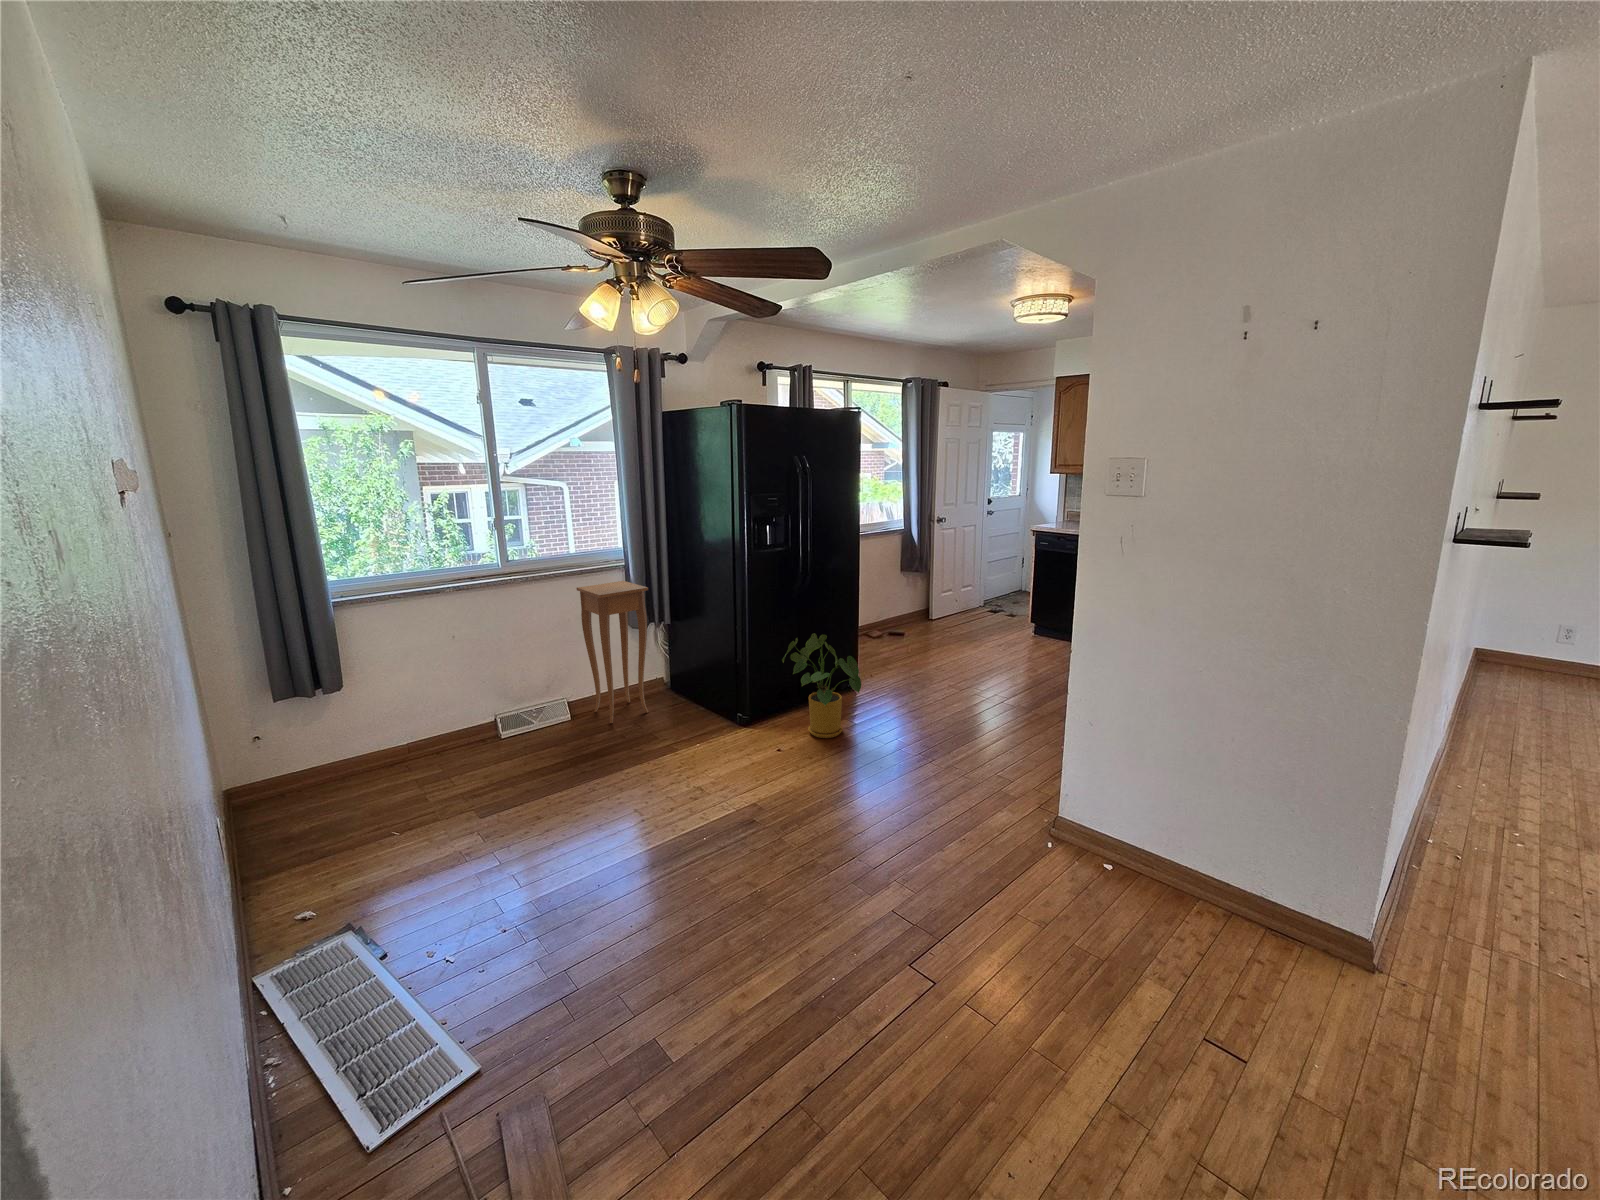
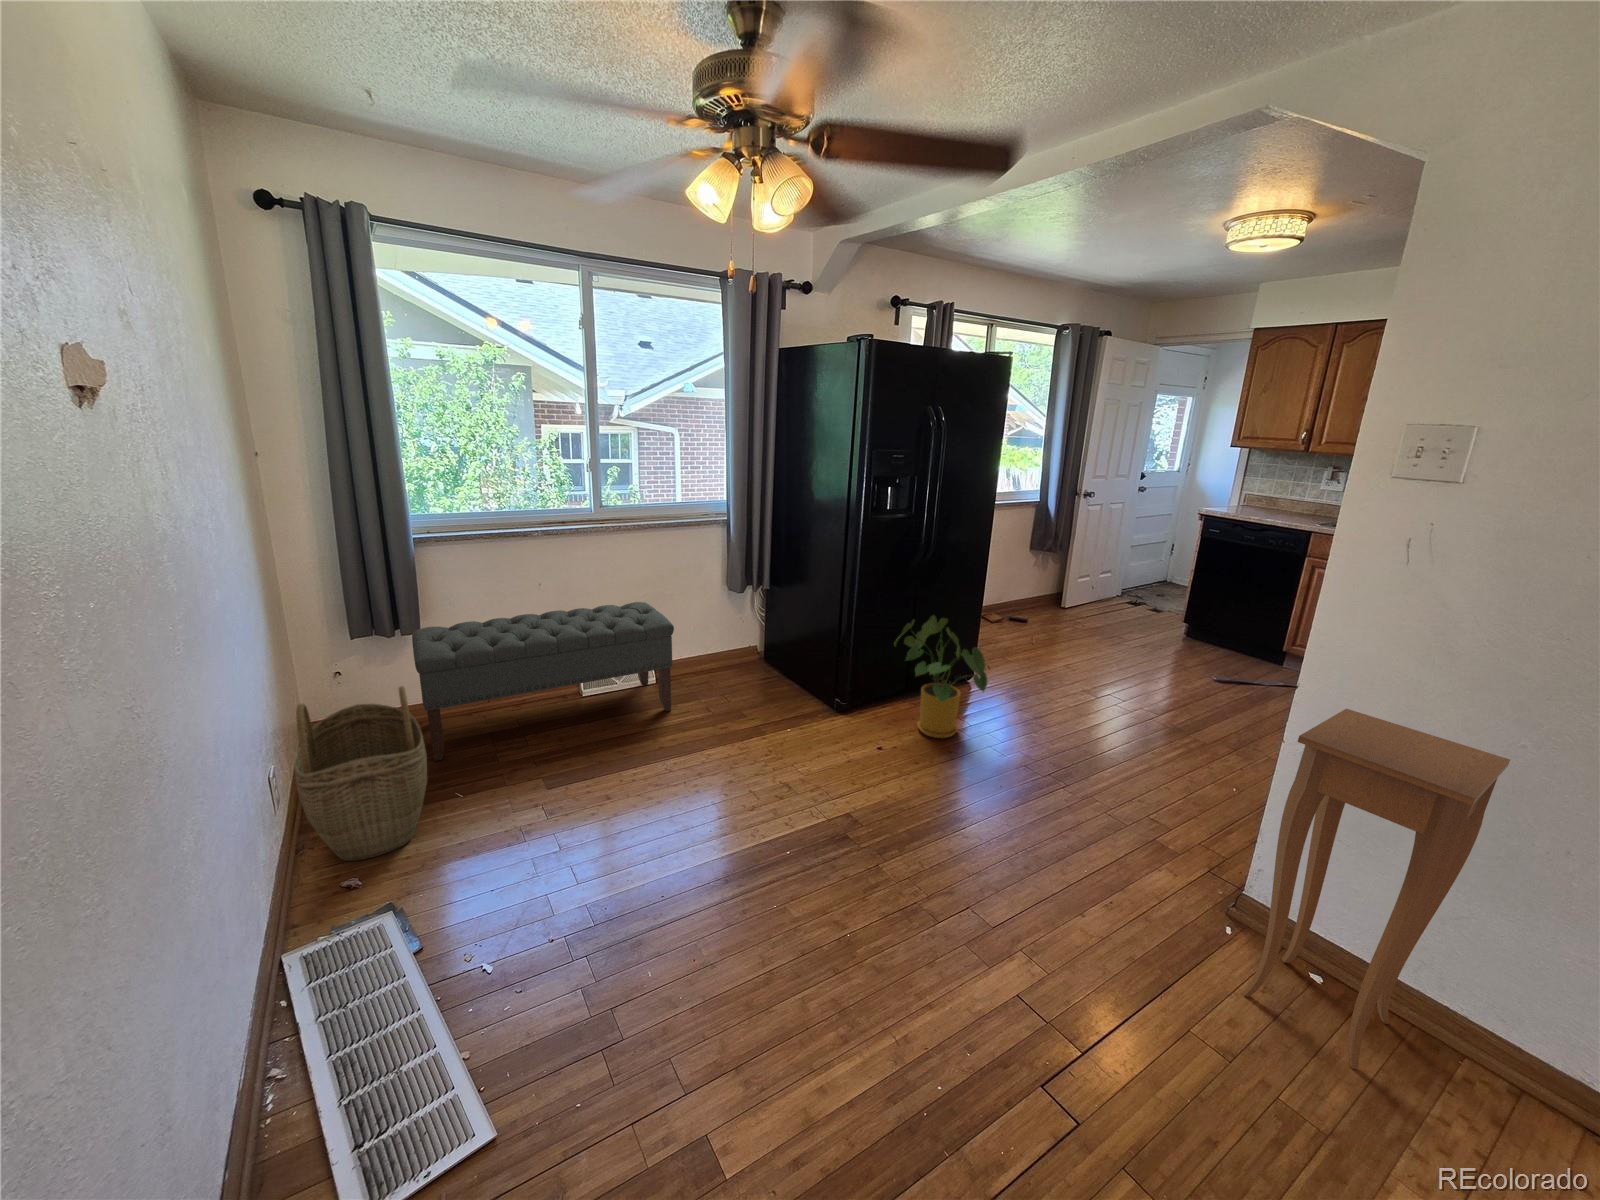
side table: present [576,581,648,723] -> present [1242,709,1510,1070]
bench: none [326,646,585,810] -> present [412,602,674,761]
woven basket: none [237,735,365,901] -> present [295,686,427,861]

